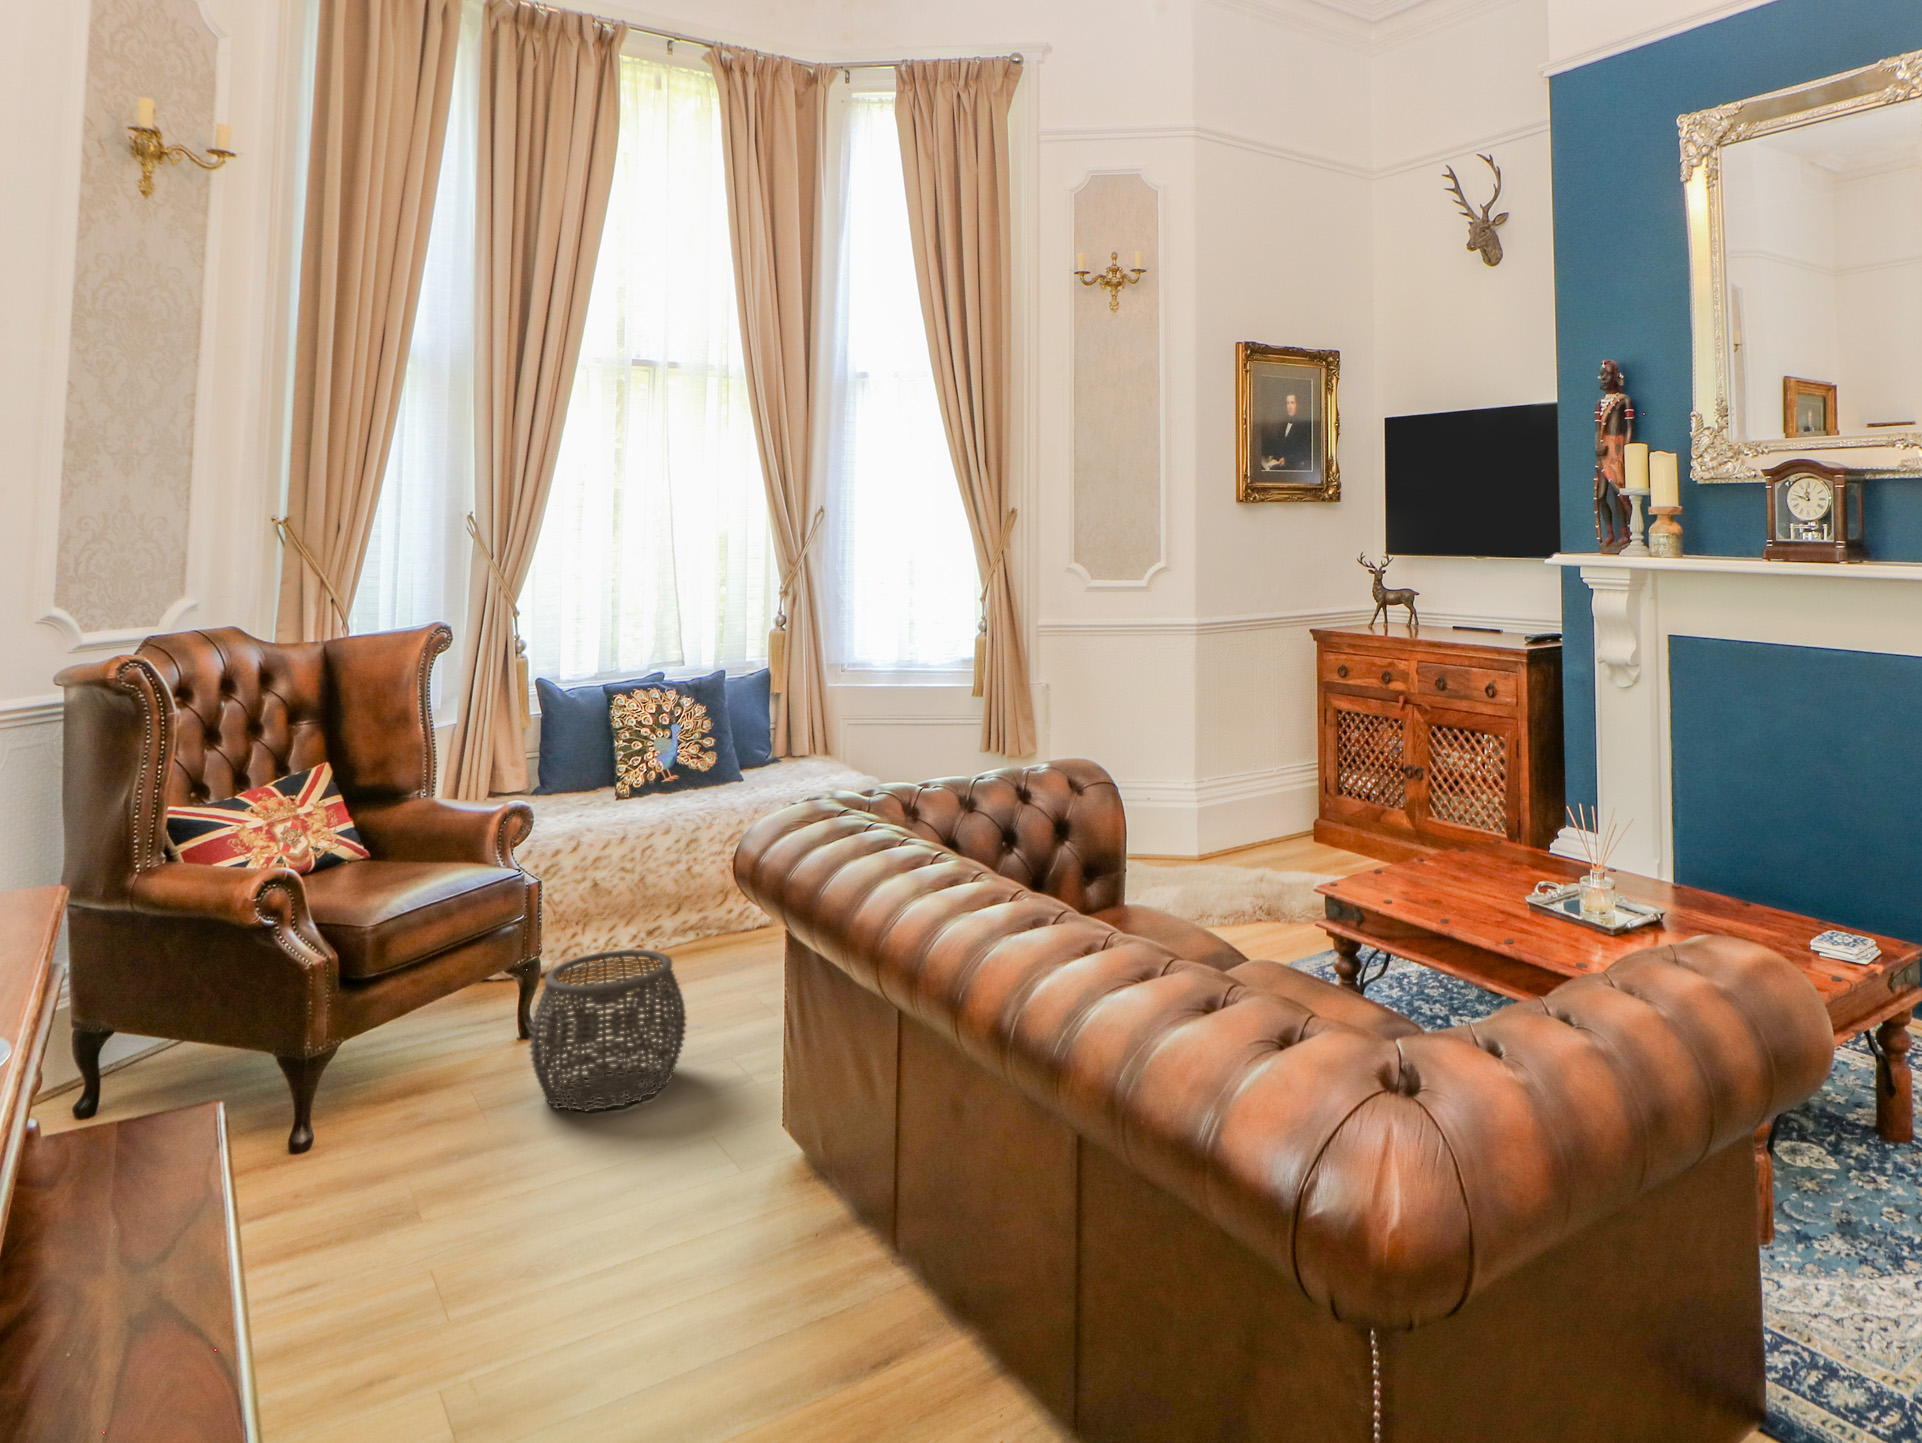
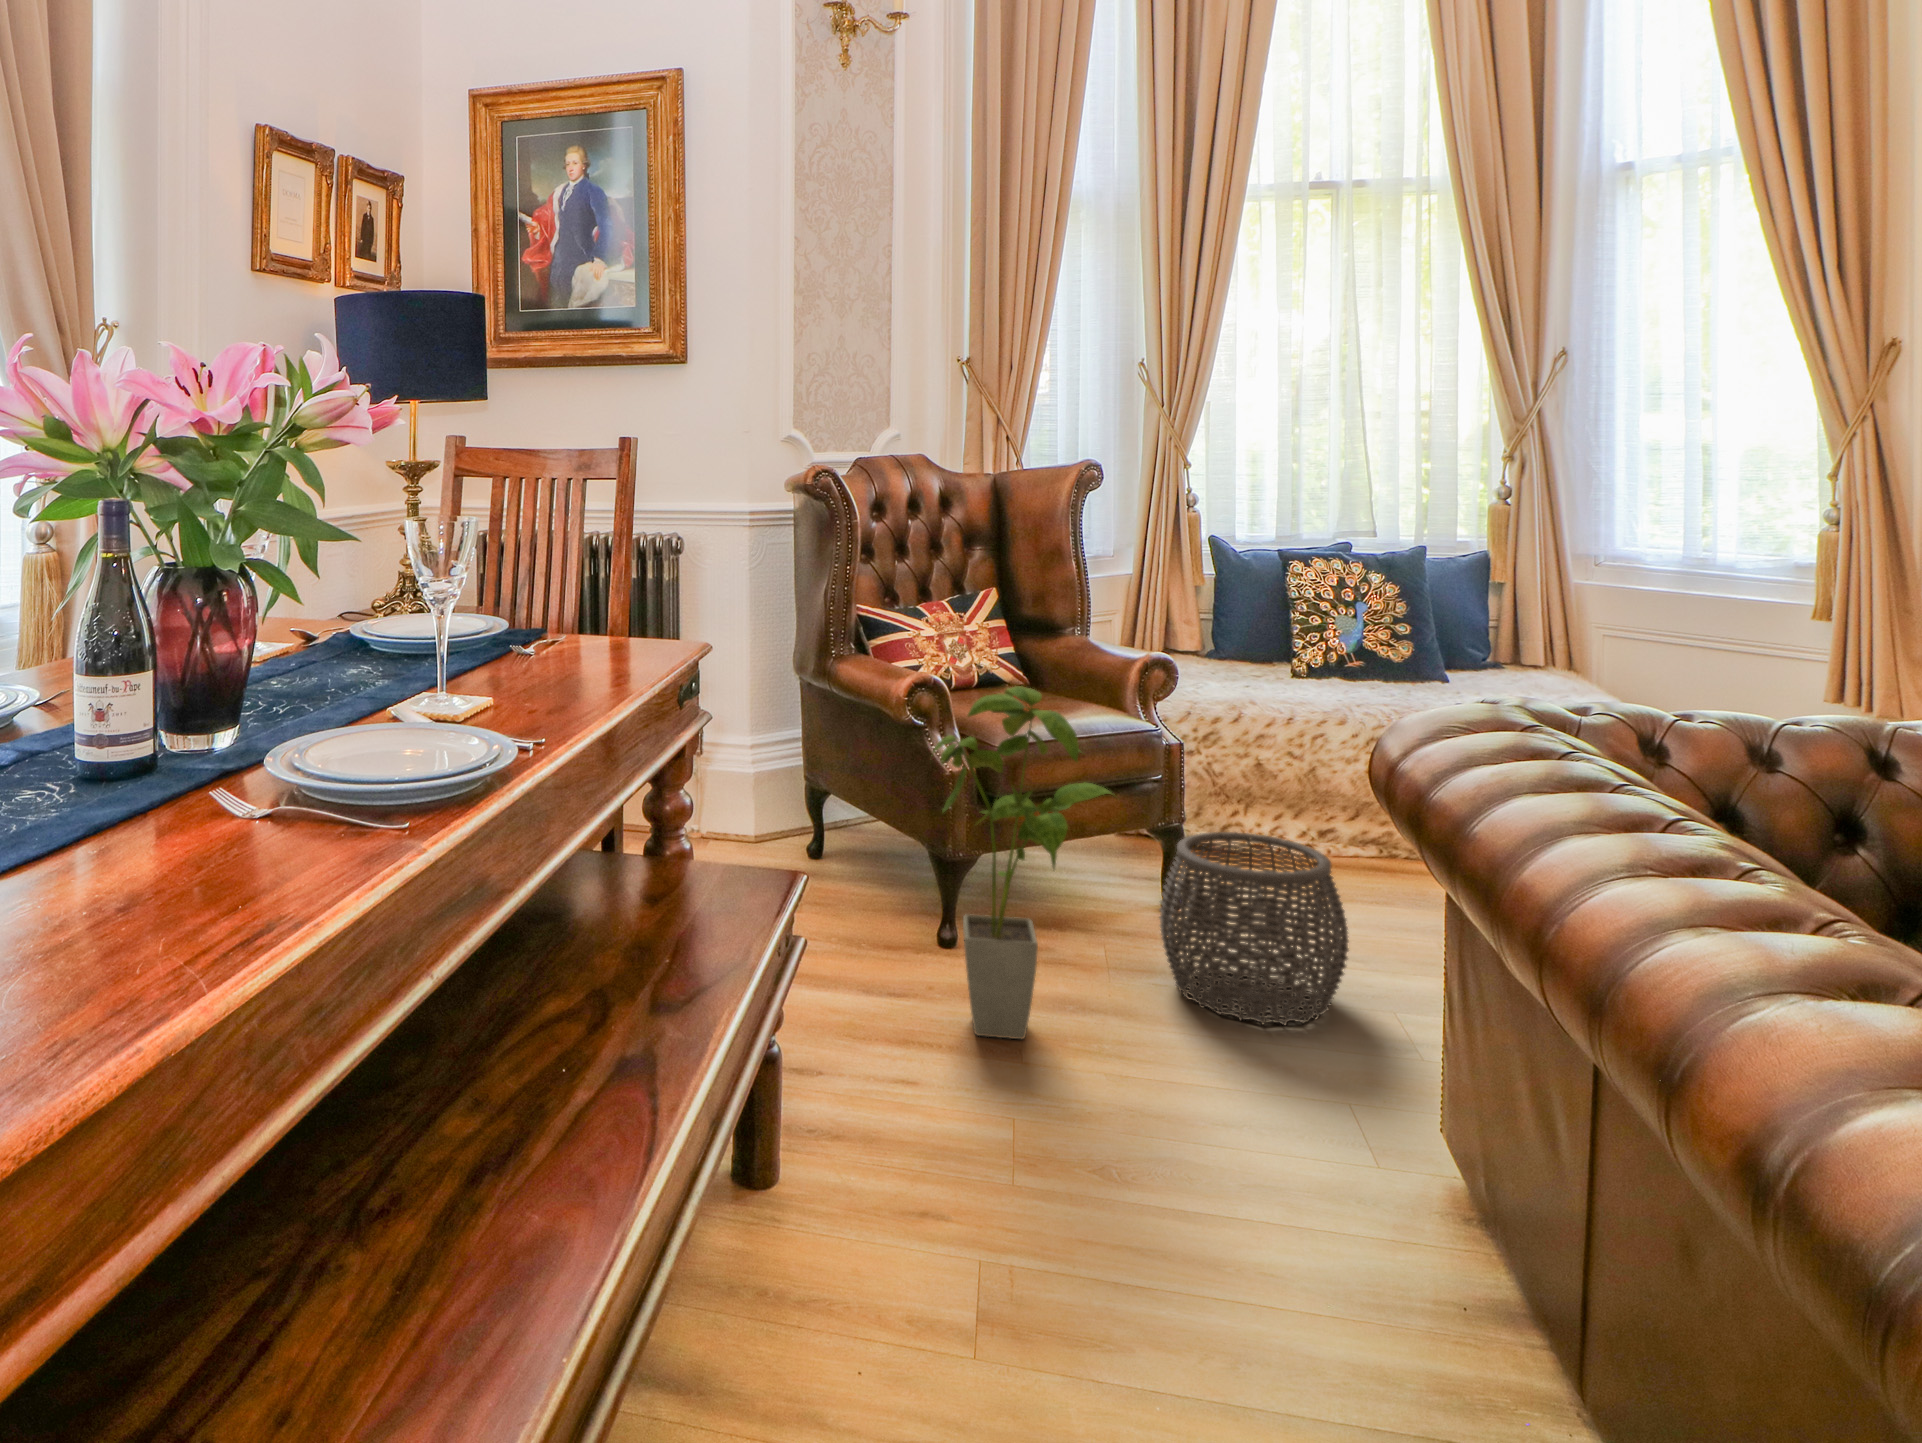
house plant: none [304,874,499,1210] -> present [932,686,1112,1039]

